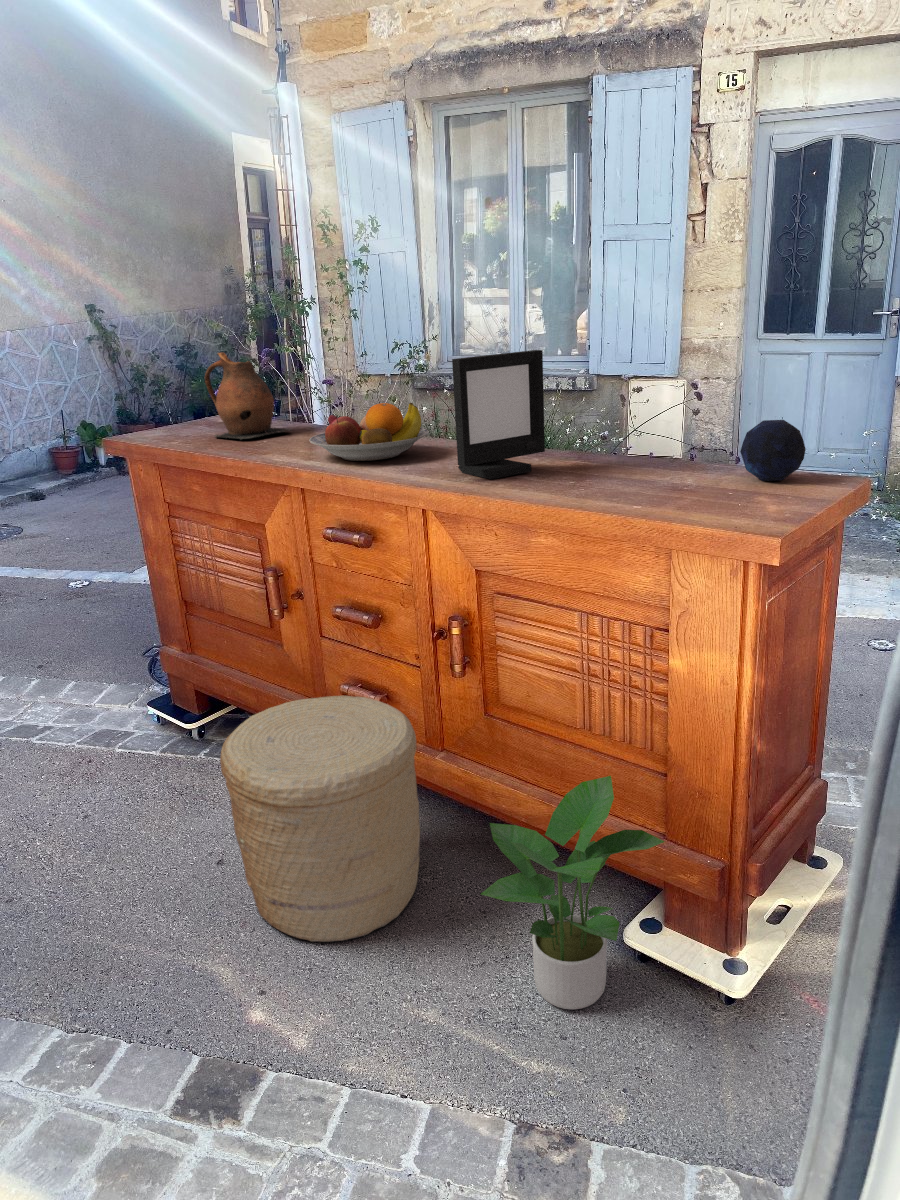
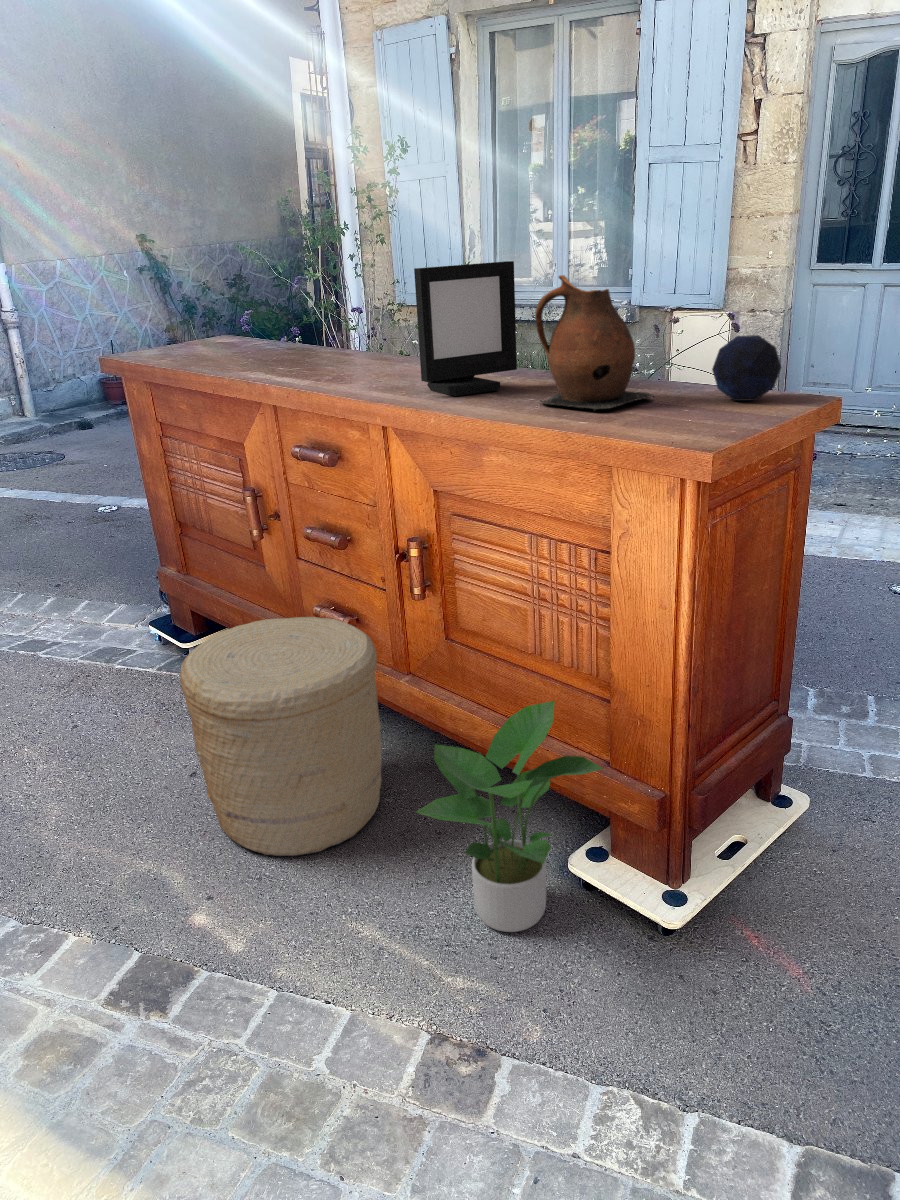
ceramic pitcher: present [205,353,291,440] -> present [535,275,654,411]
fruit bowl: present [309,403,429,461] -> none [286,320,409,379]

